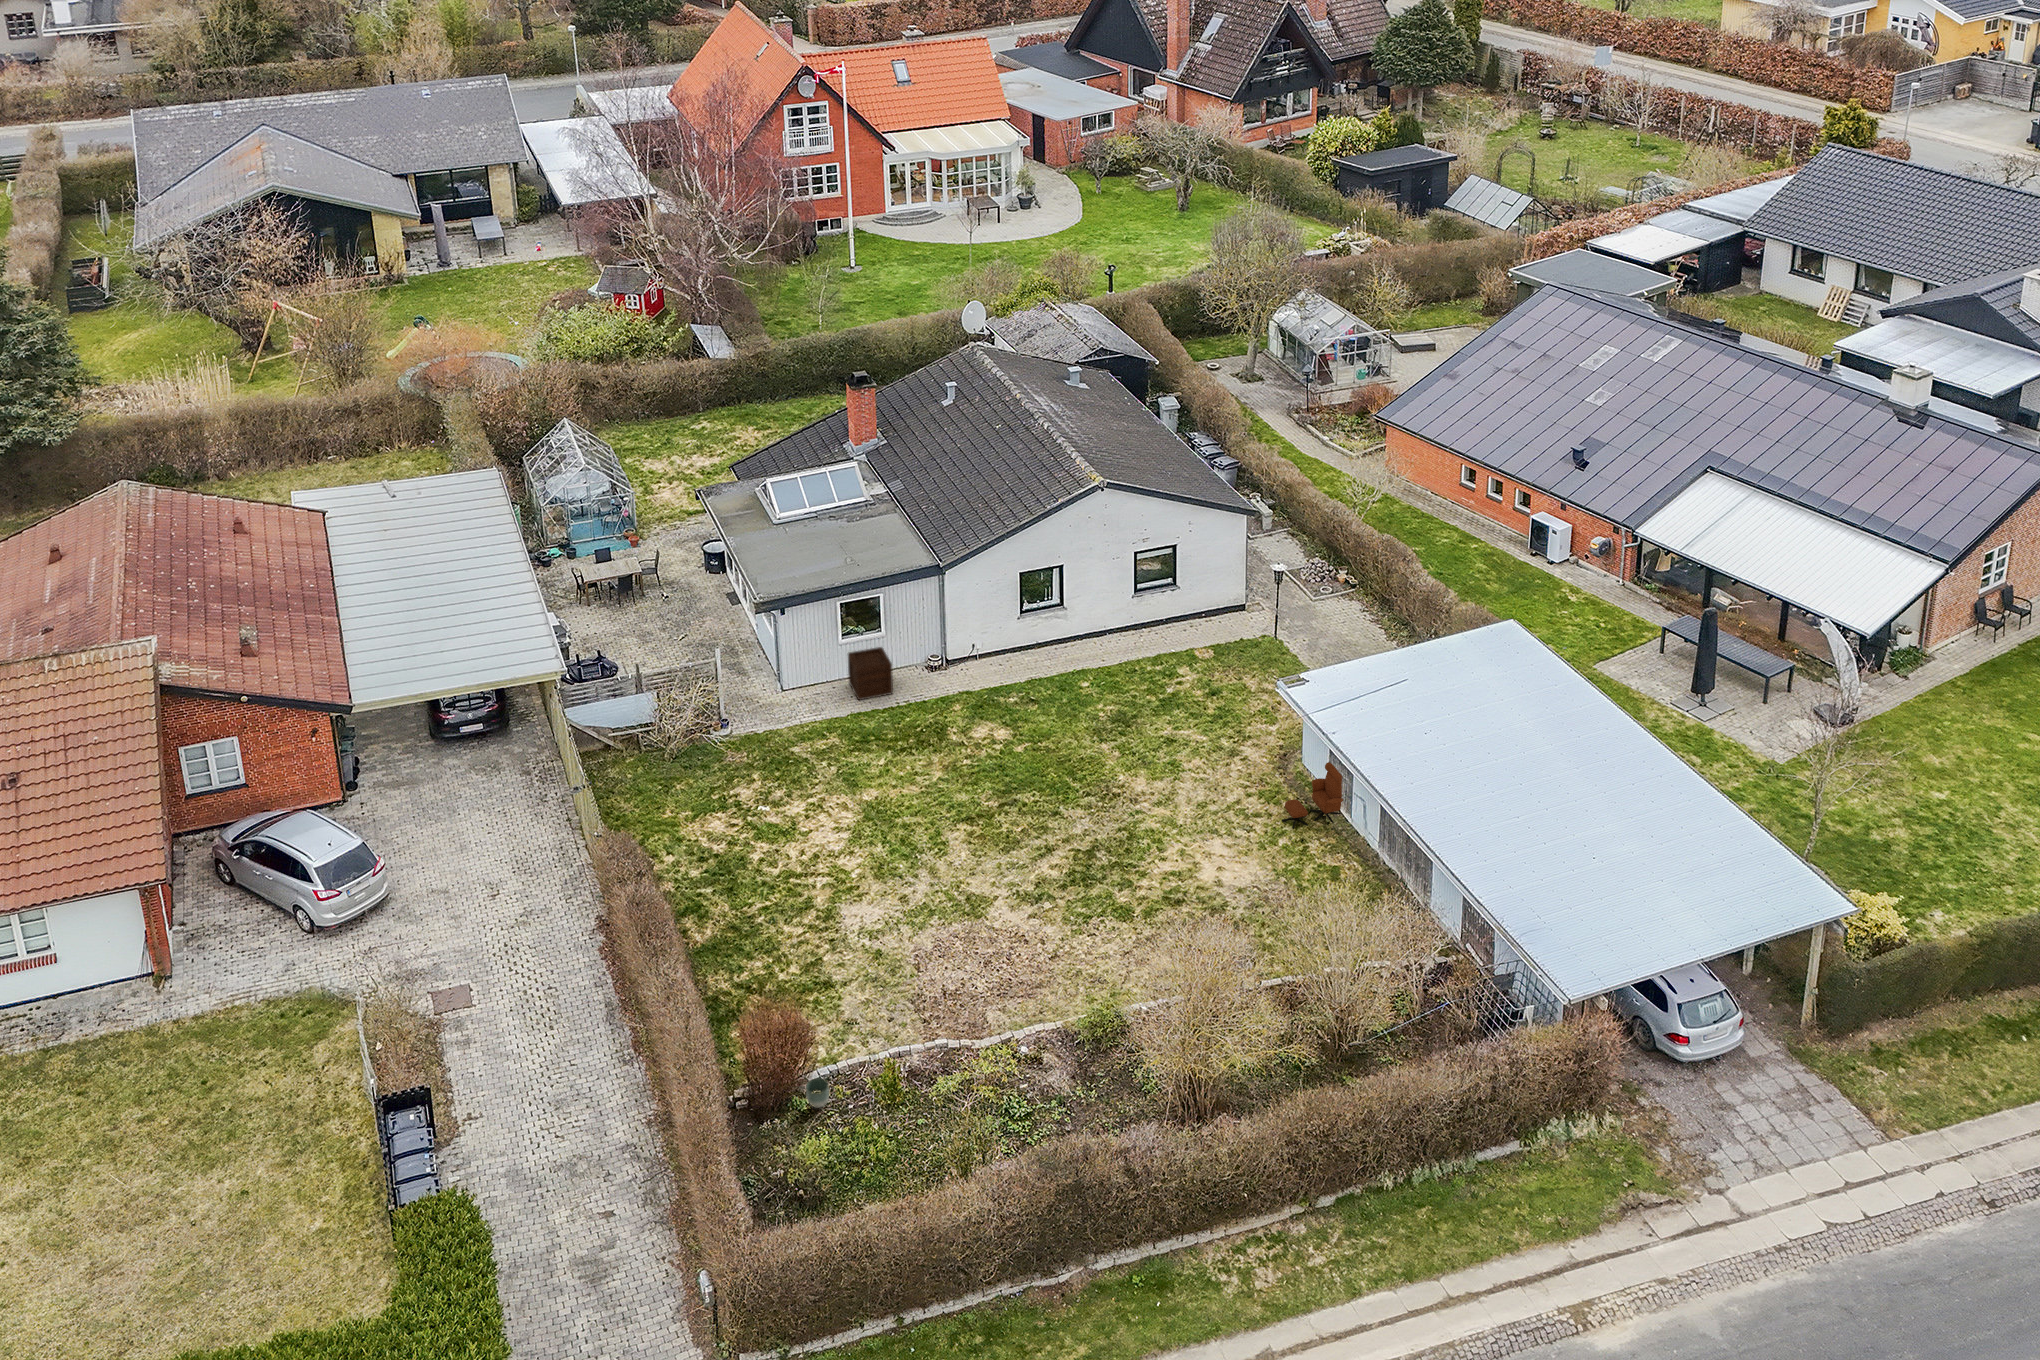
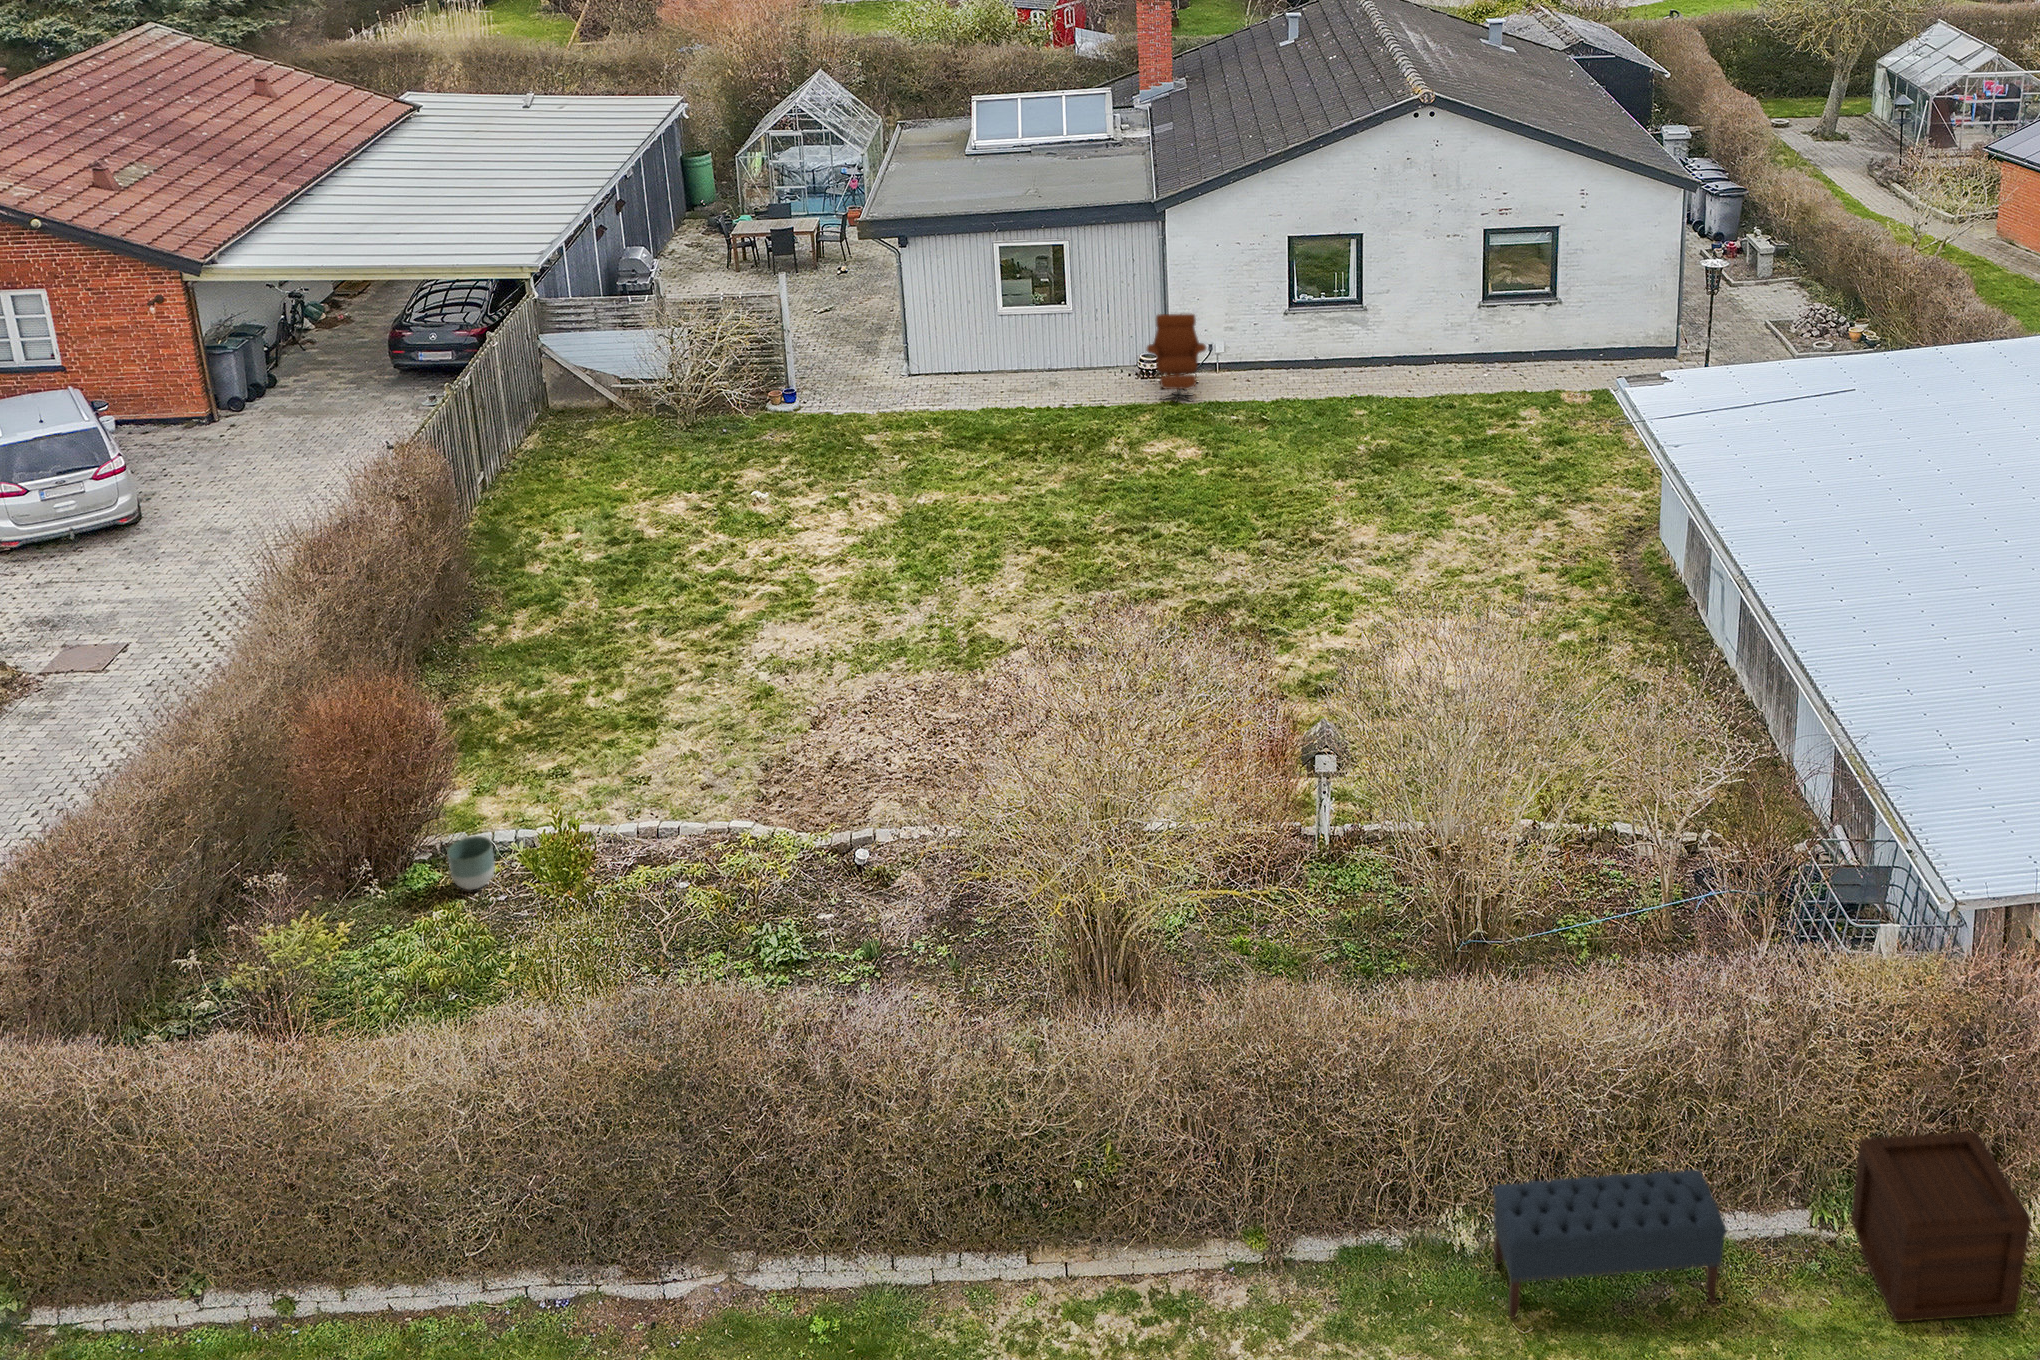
wooden crate: present [848,647,893,700] -> present [1851,1131,2031,1322]
lounge chair: present [1282,762,1343,829] -> present [1147,314,1206,404]
bench: none [1399,1132,1499,1213] -> present [1493,1170,1727,1319]

